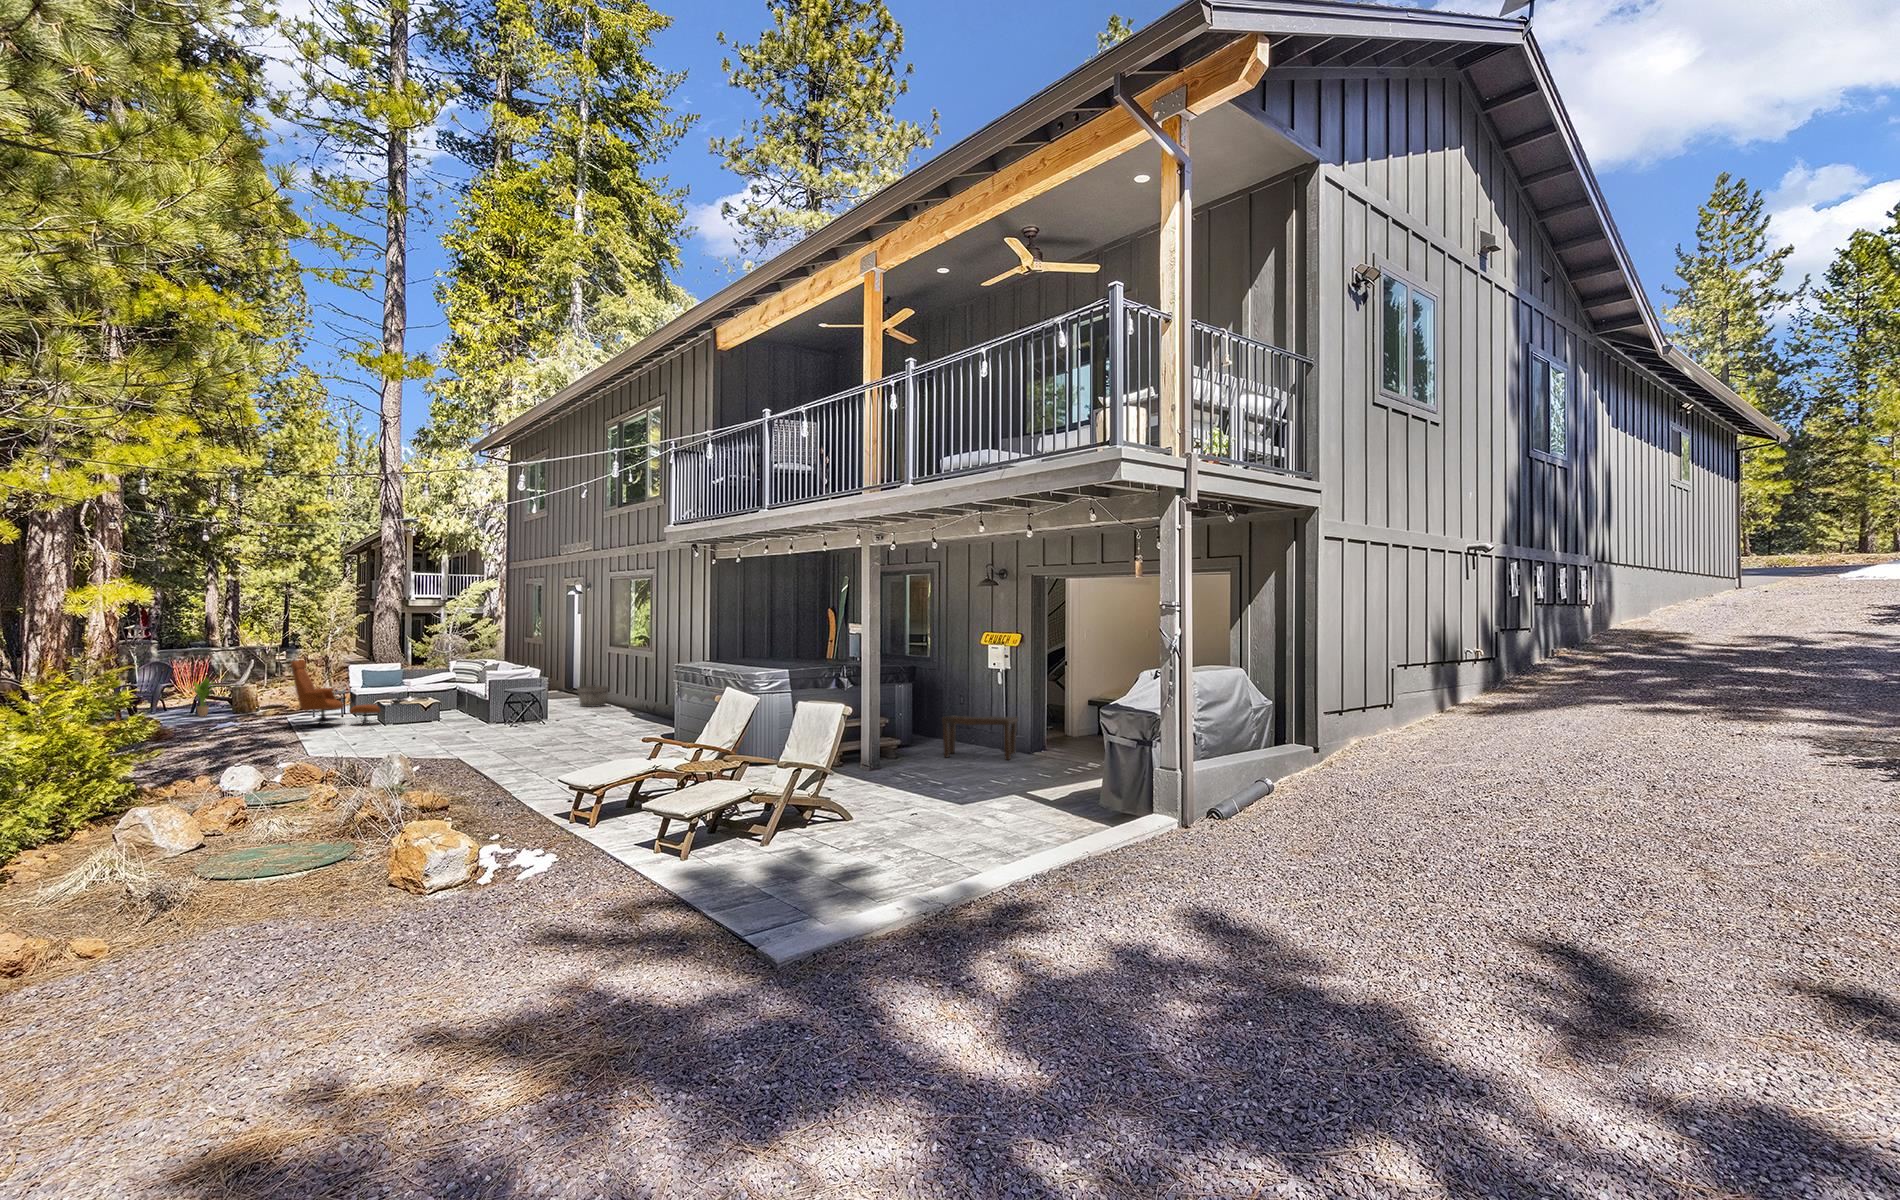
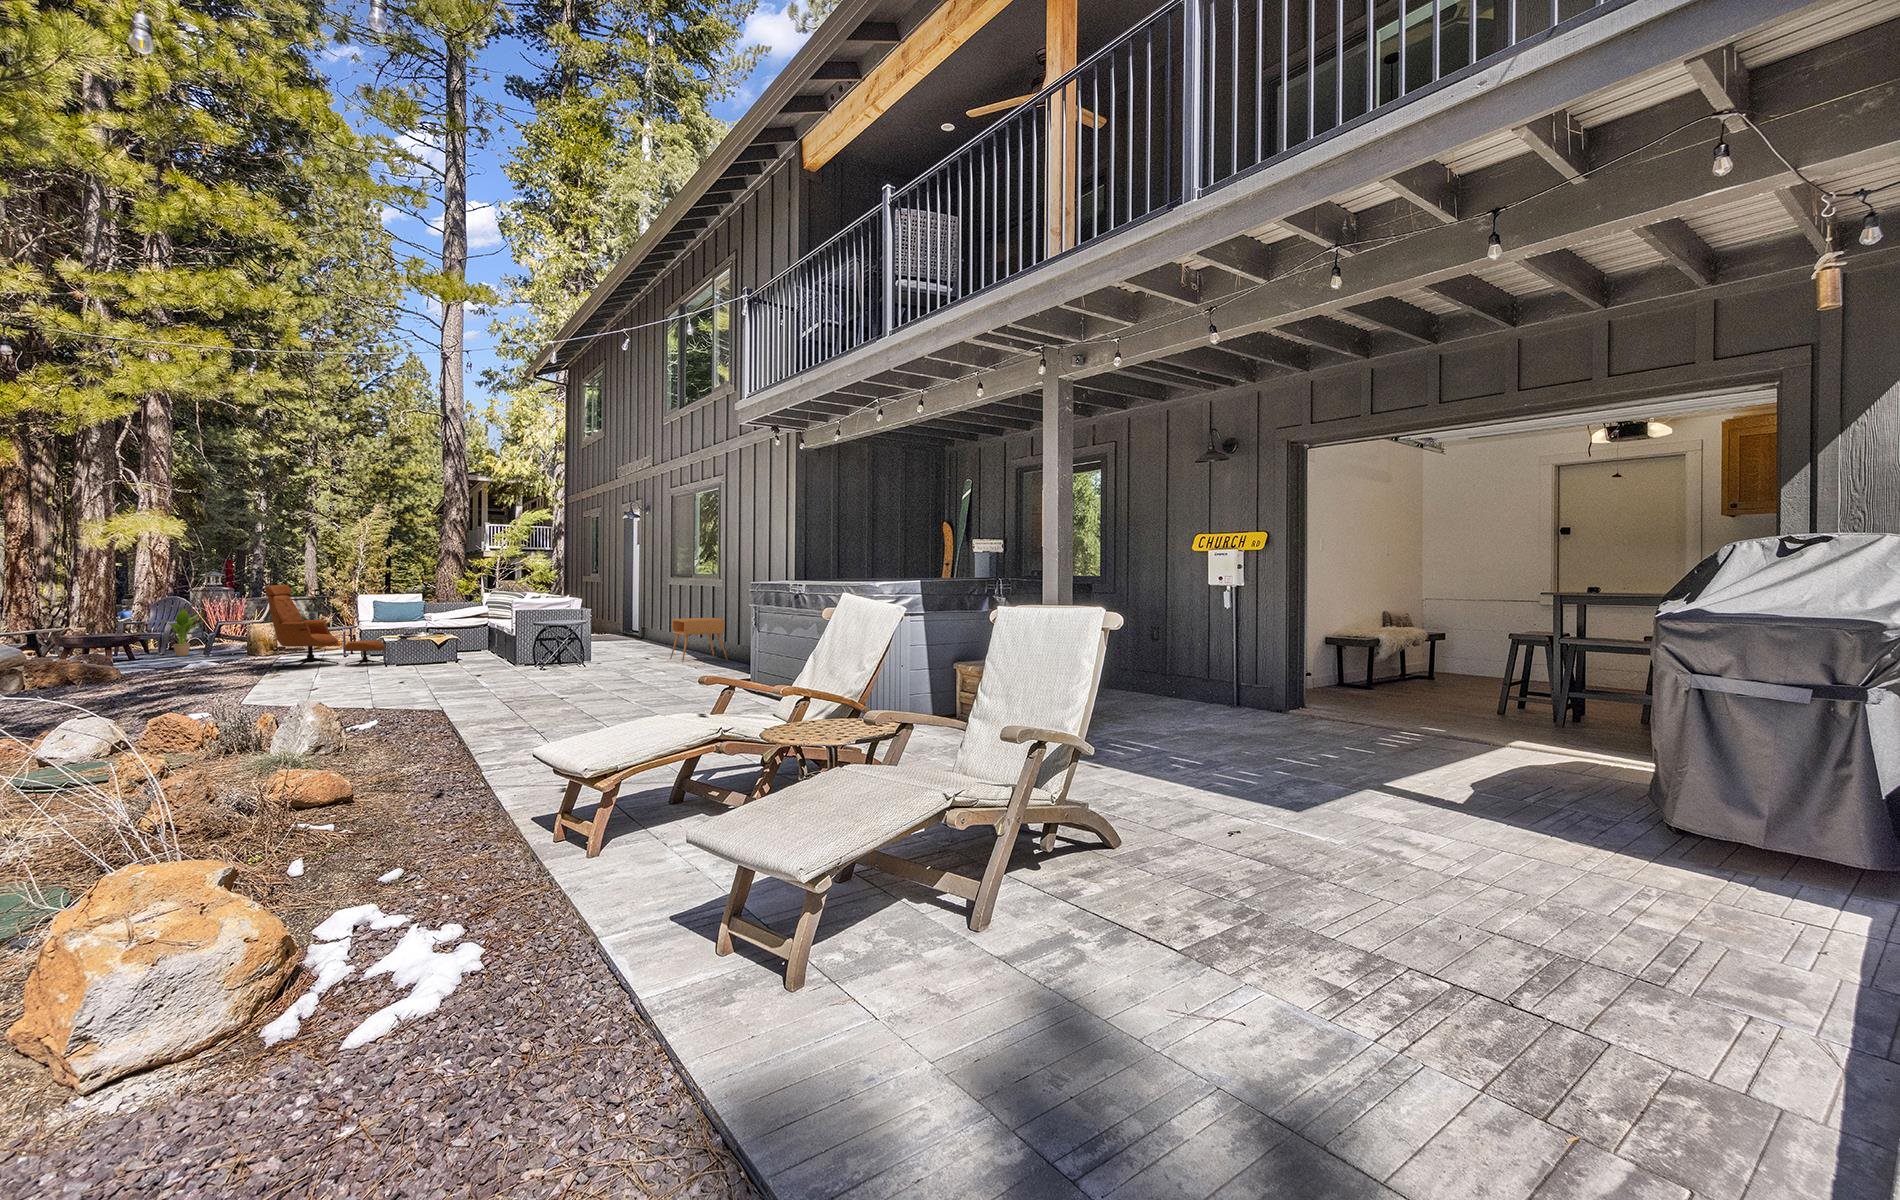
side table: none [609,683,657,721] -> present [670,618,727,662]
wooden bucket: present [577,685,609,707] -> none [634,617,673,648]
bench: present [942,716,1018,760] -> none [1148,649,1257,714]

